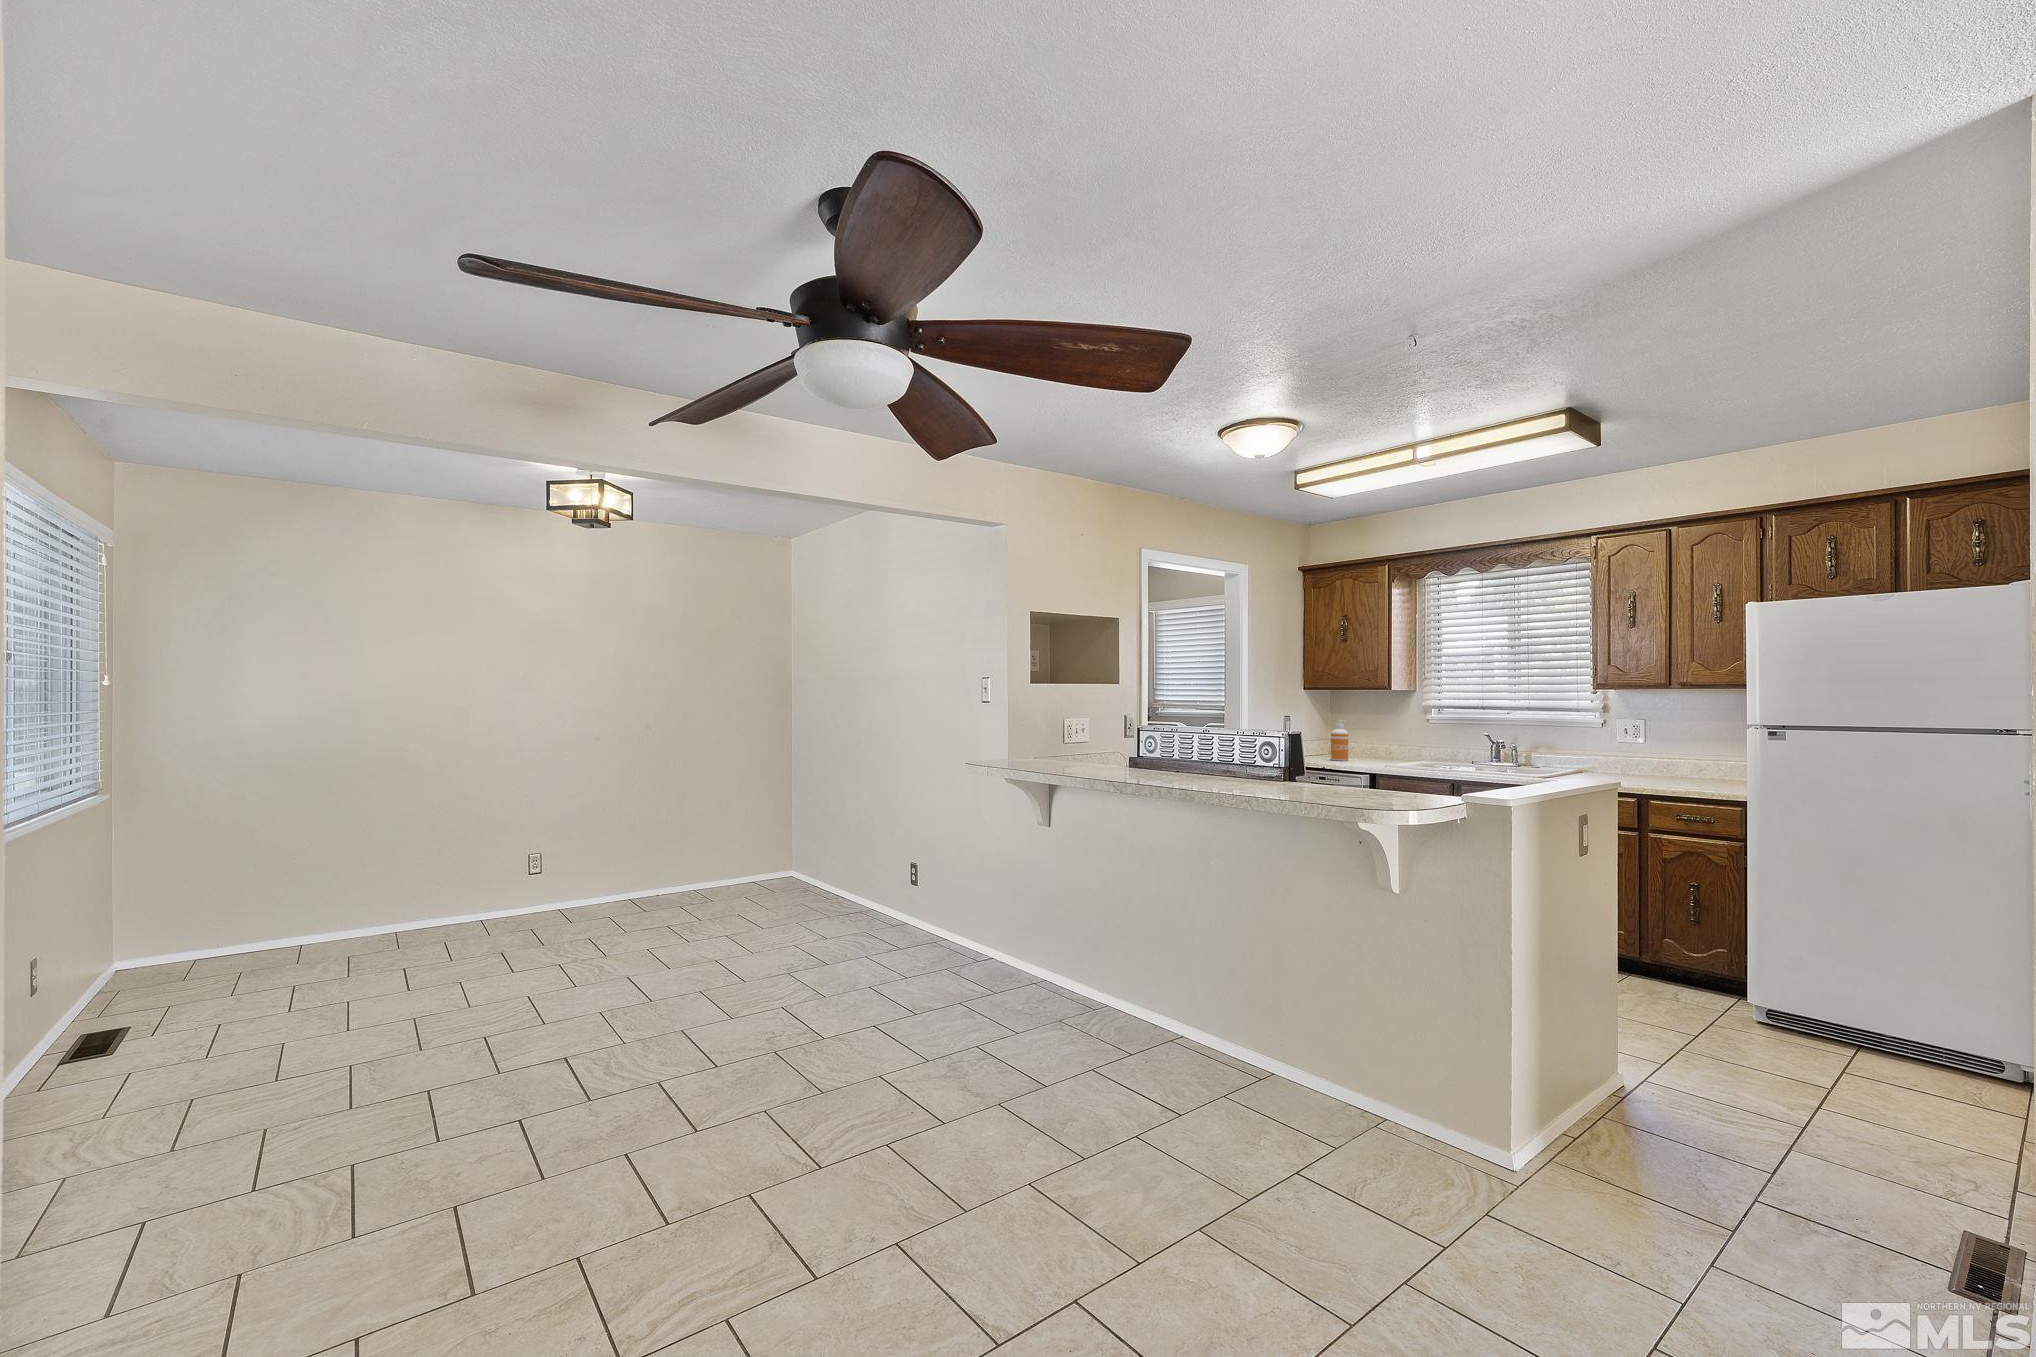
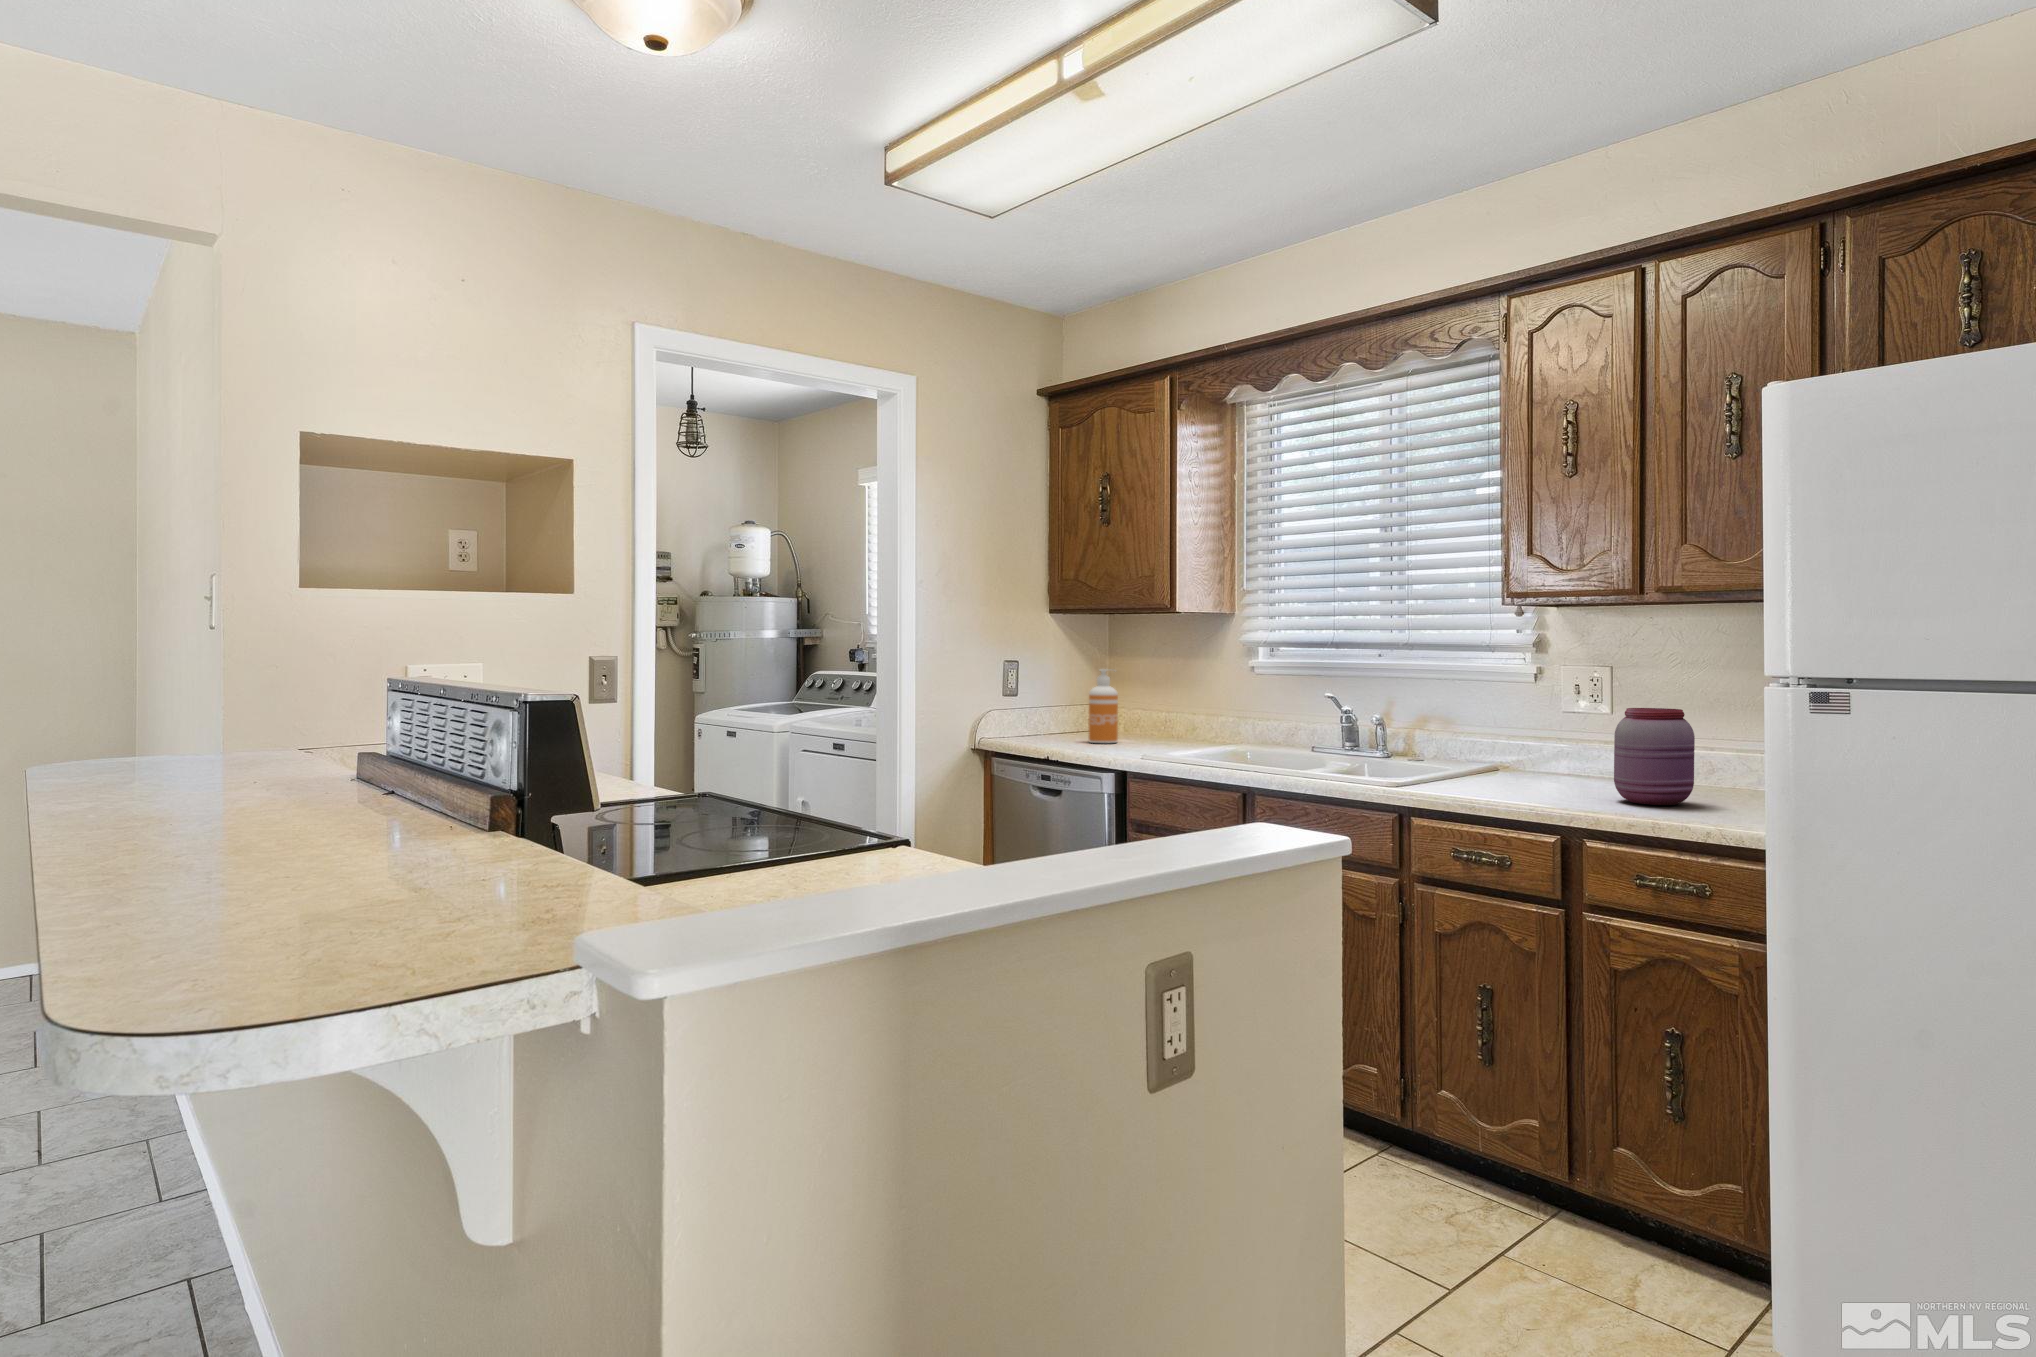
jar: none [1661,741,1703,787] -> present [1614,708,1695,805]

